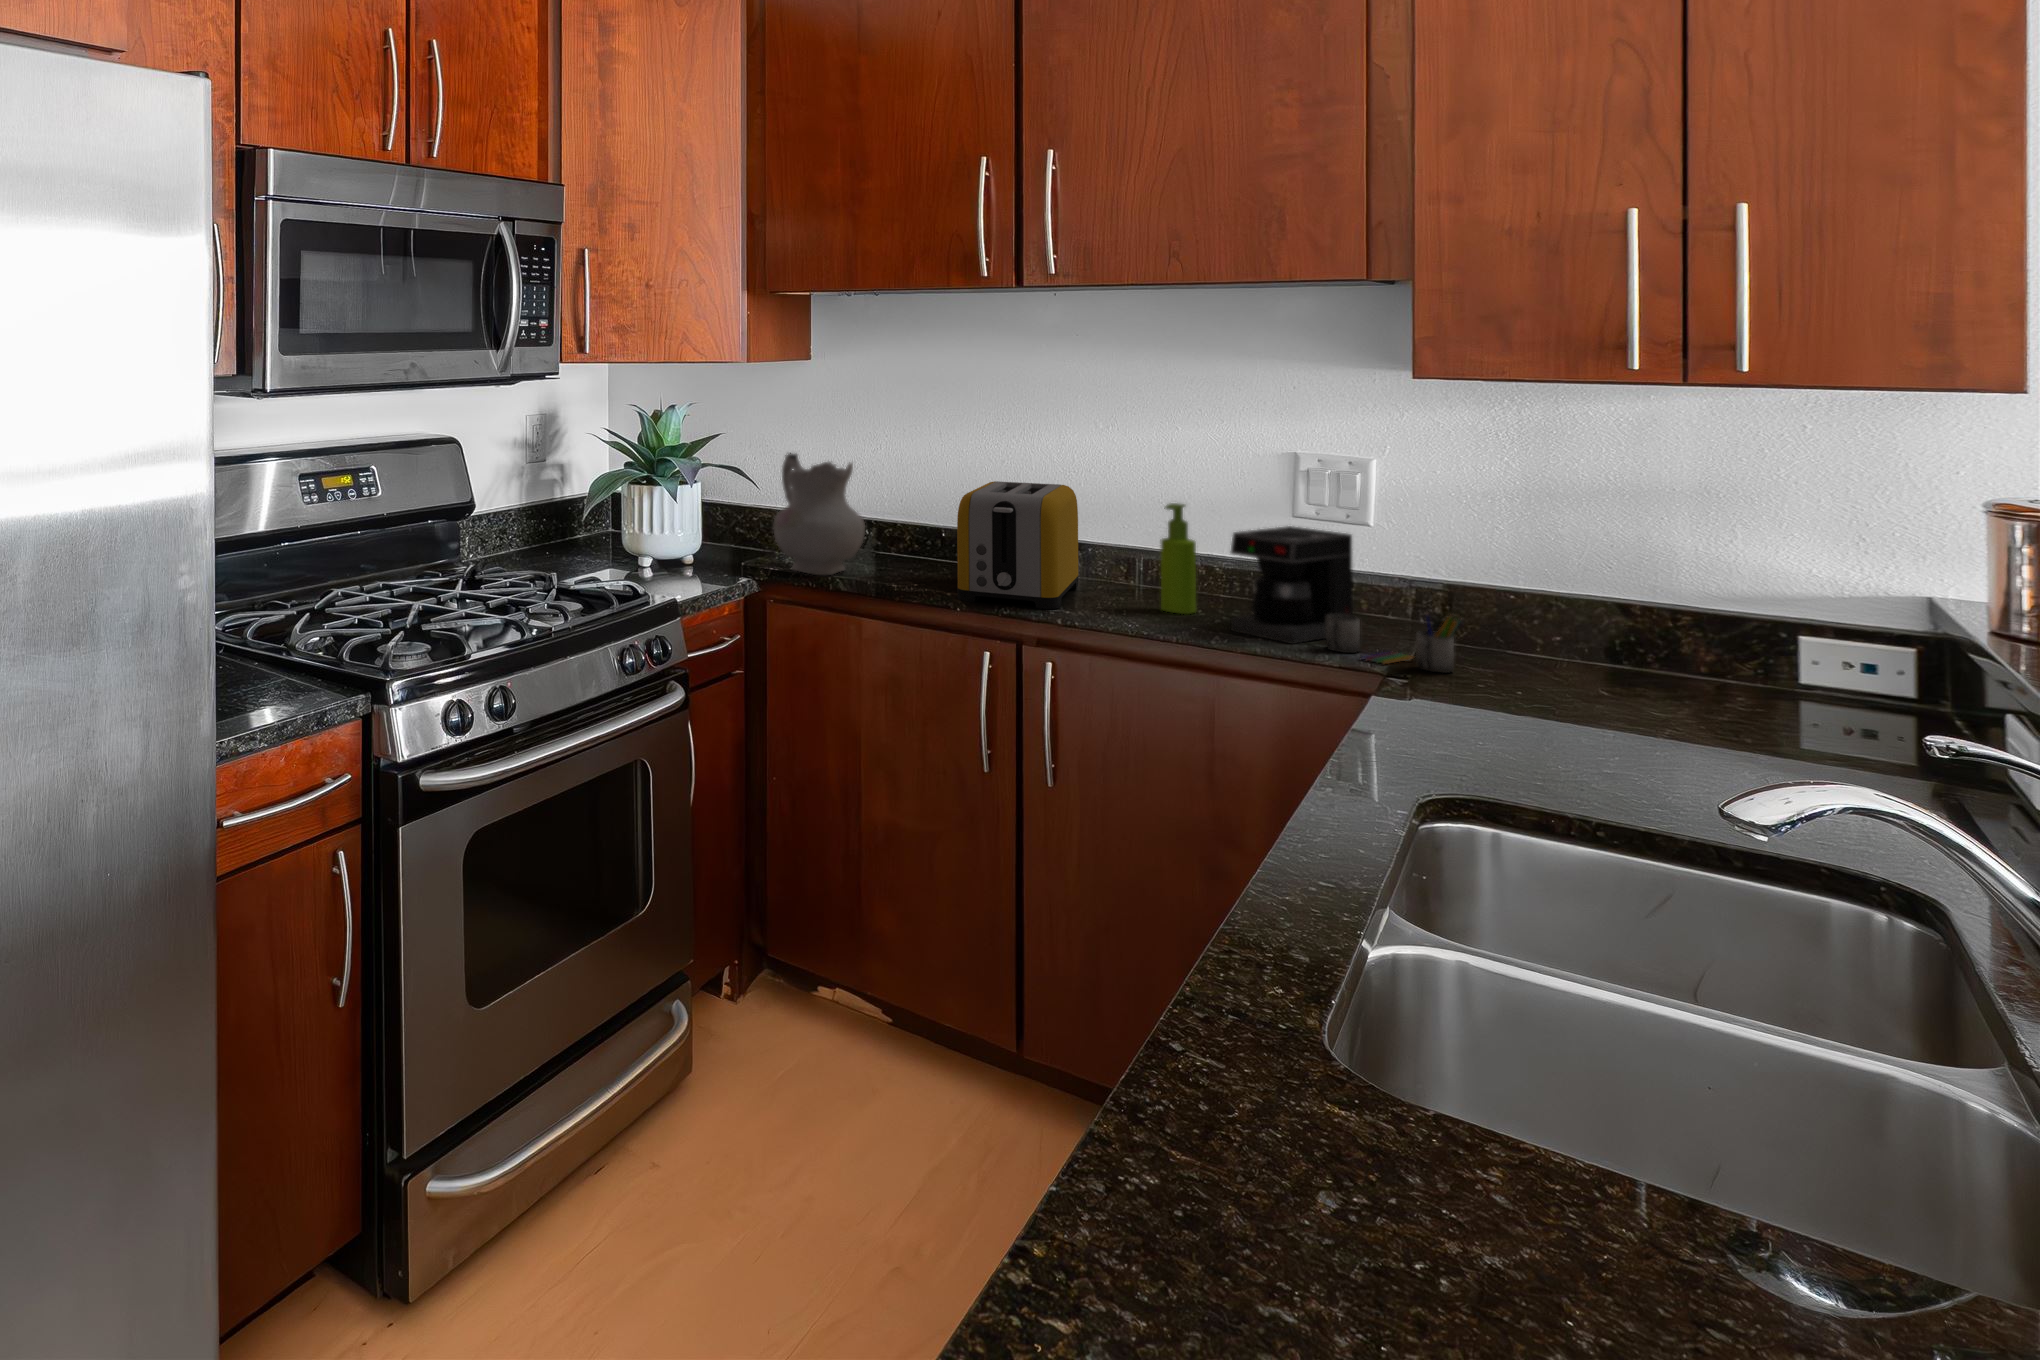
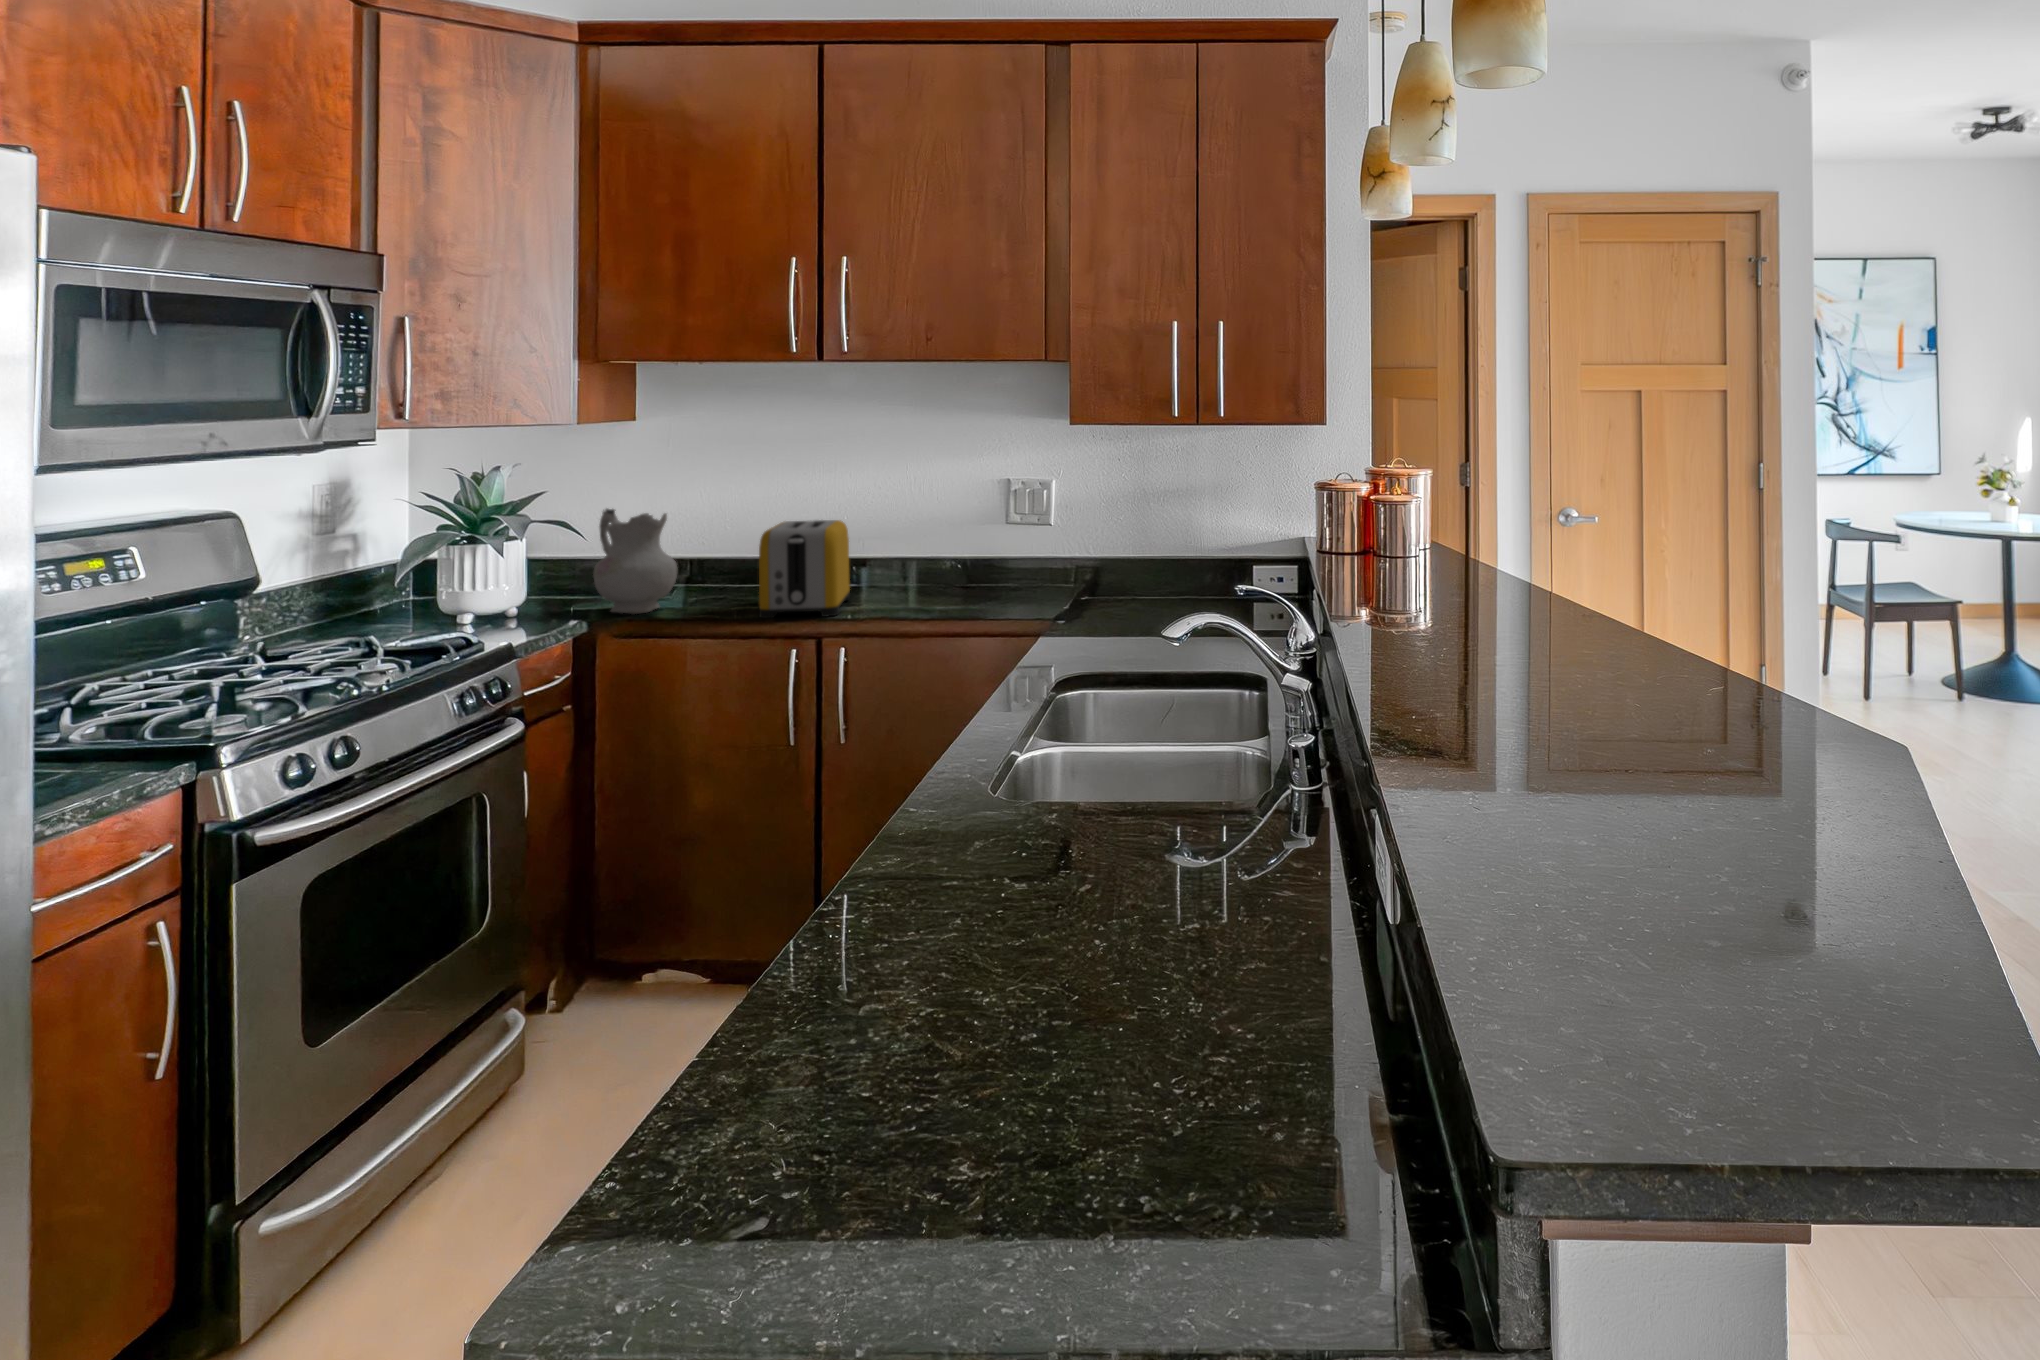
soap dispenser: present [1161,503,1196,614] -> none [910,527,934,608]
coffee maker: present [1231,526,1462,673] -> none [957,537,1094,623]

